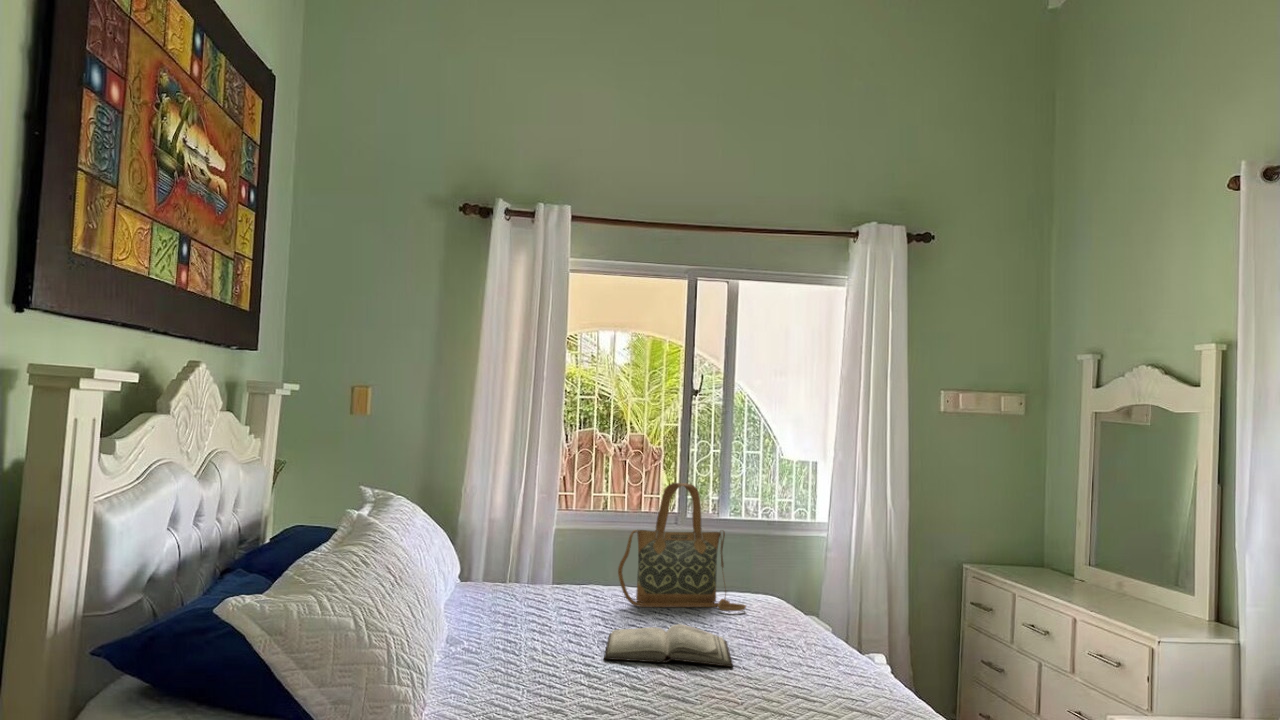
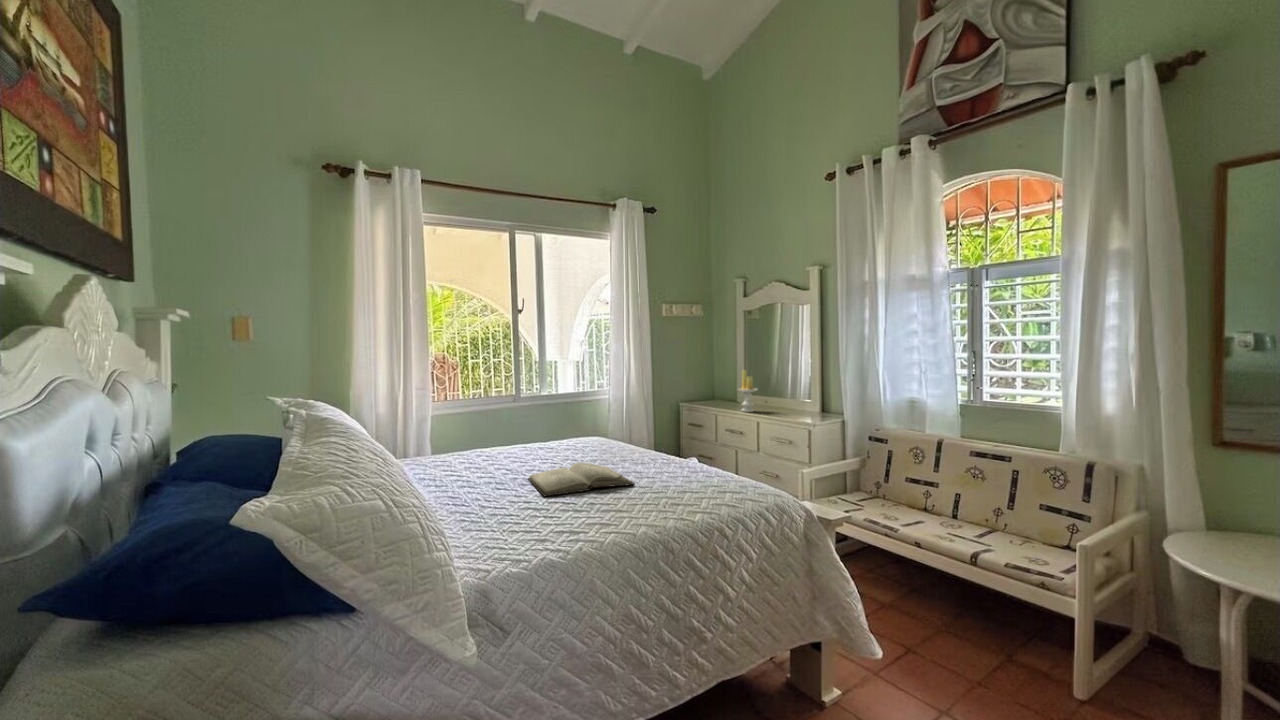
handbag: present [618,483,746,611] -> none [509,367,599,457]
candle: none [1054,515,1095,592] -> present [738,370,758,412]

